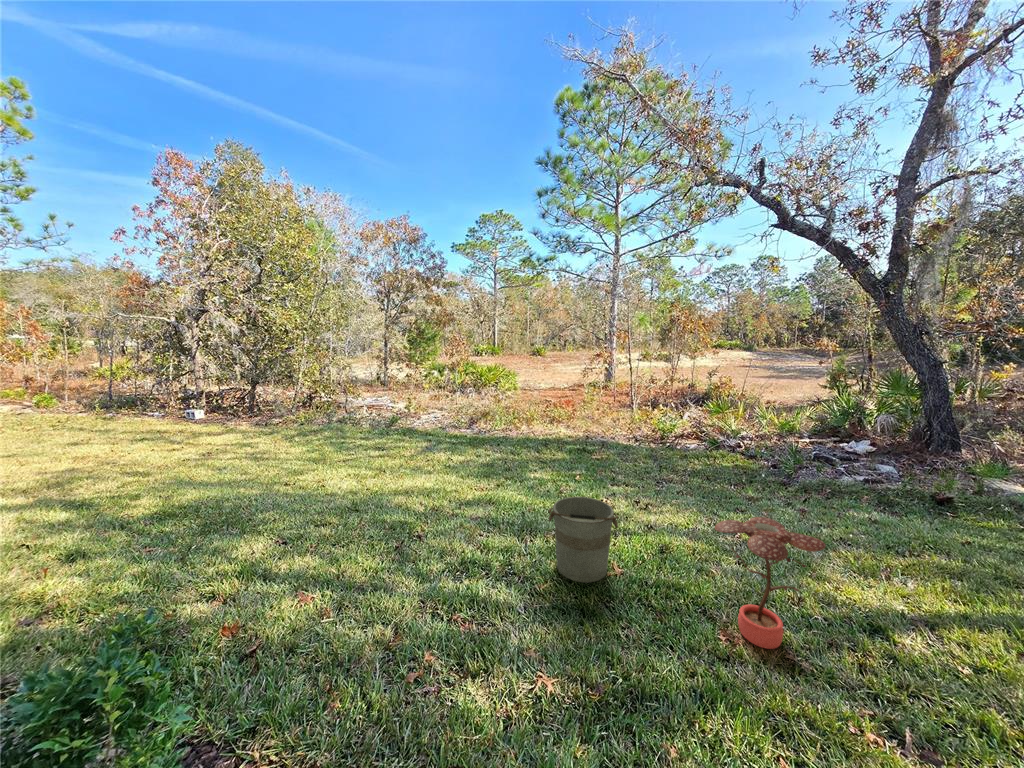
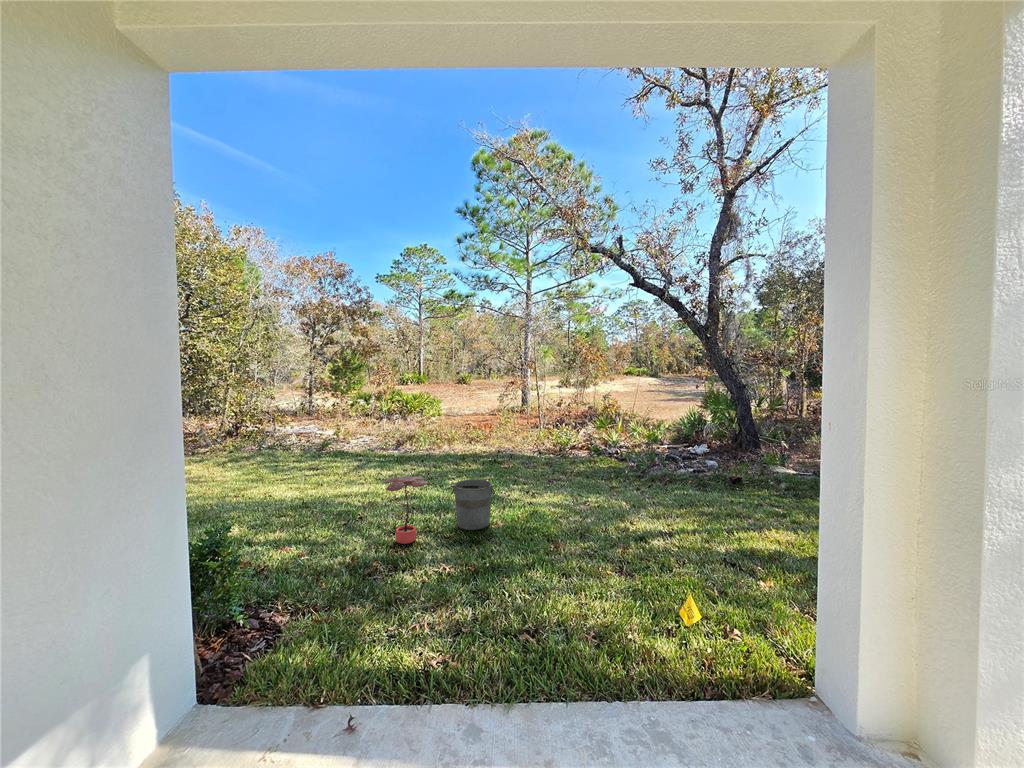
potted plant: present [715,517,826,649] -> present [383,476,428,544]

